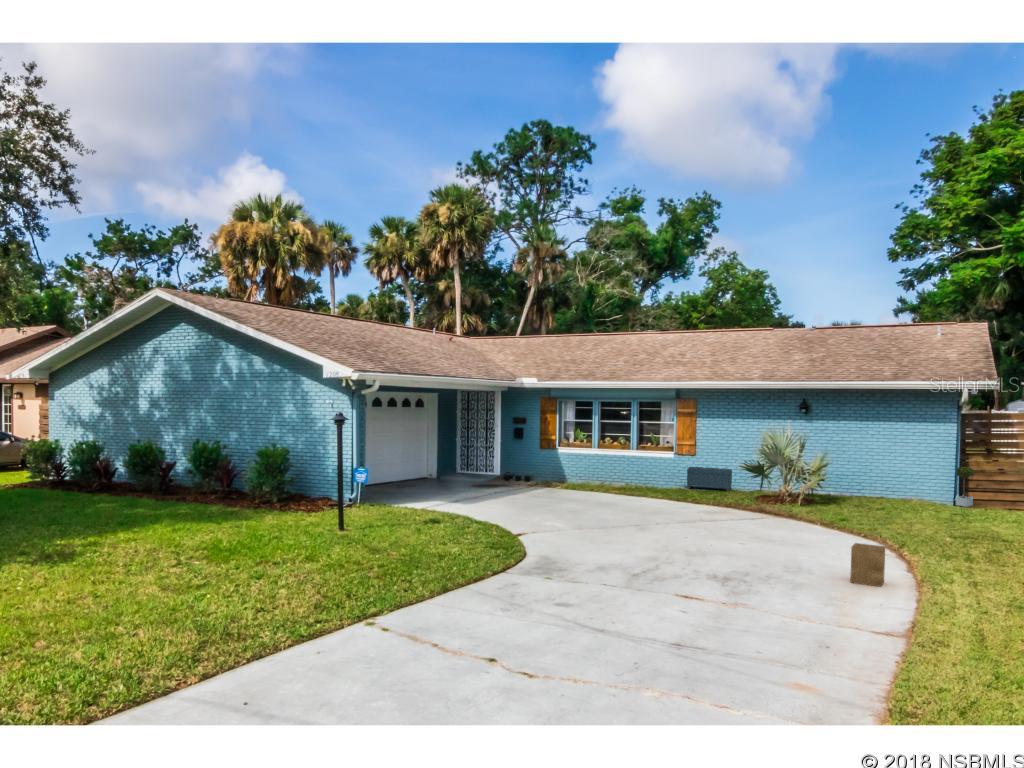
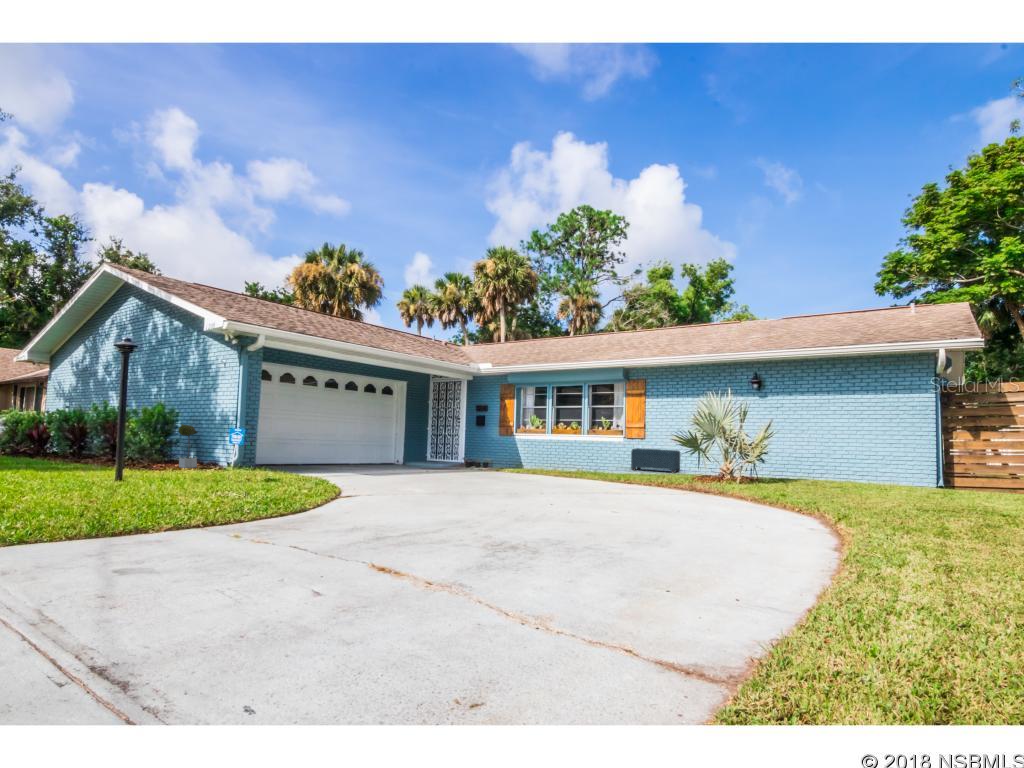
potted tree: present [956,467,974,507] -> present [178,424,198,468]
cardboard box: present [850,543,885,587] -> none [715,494,777,567]

